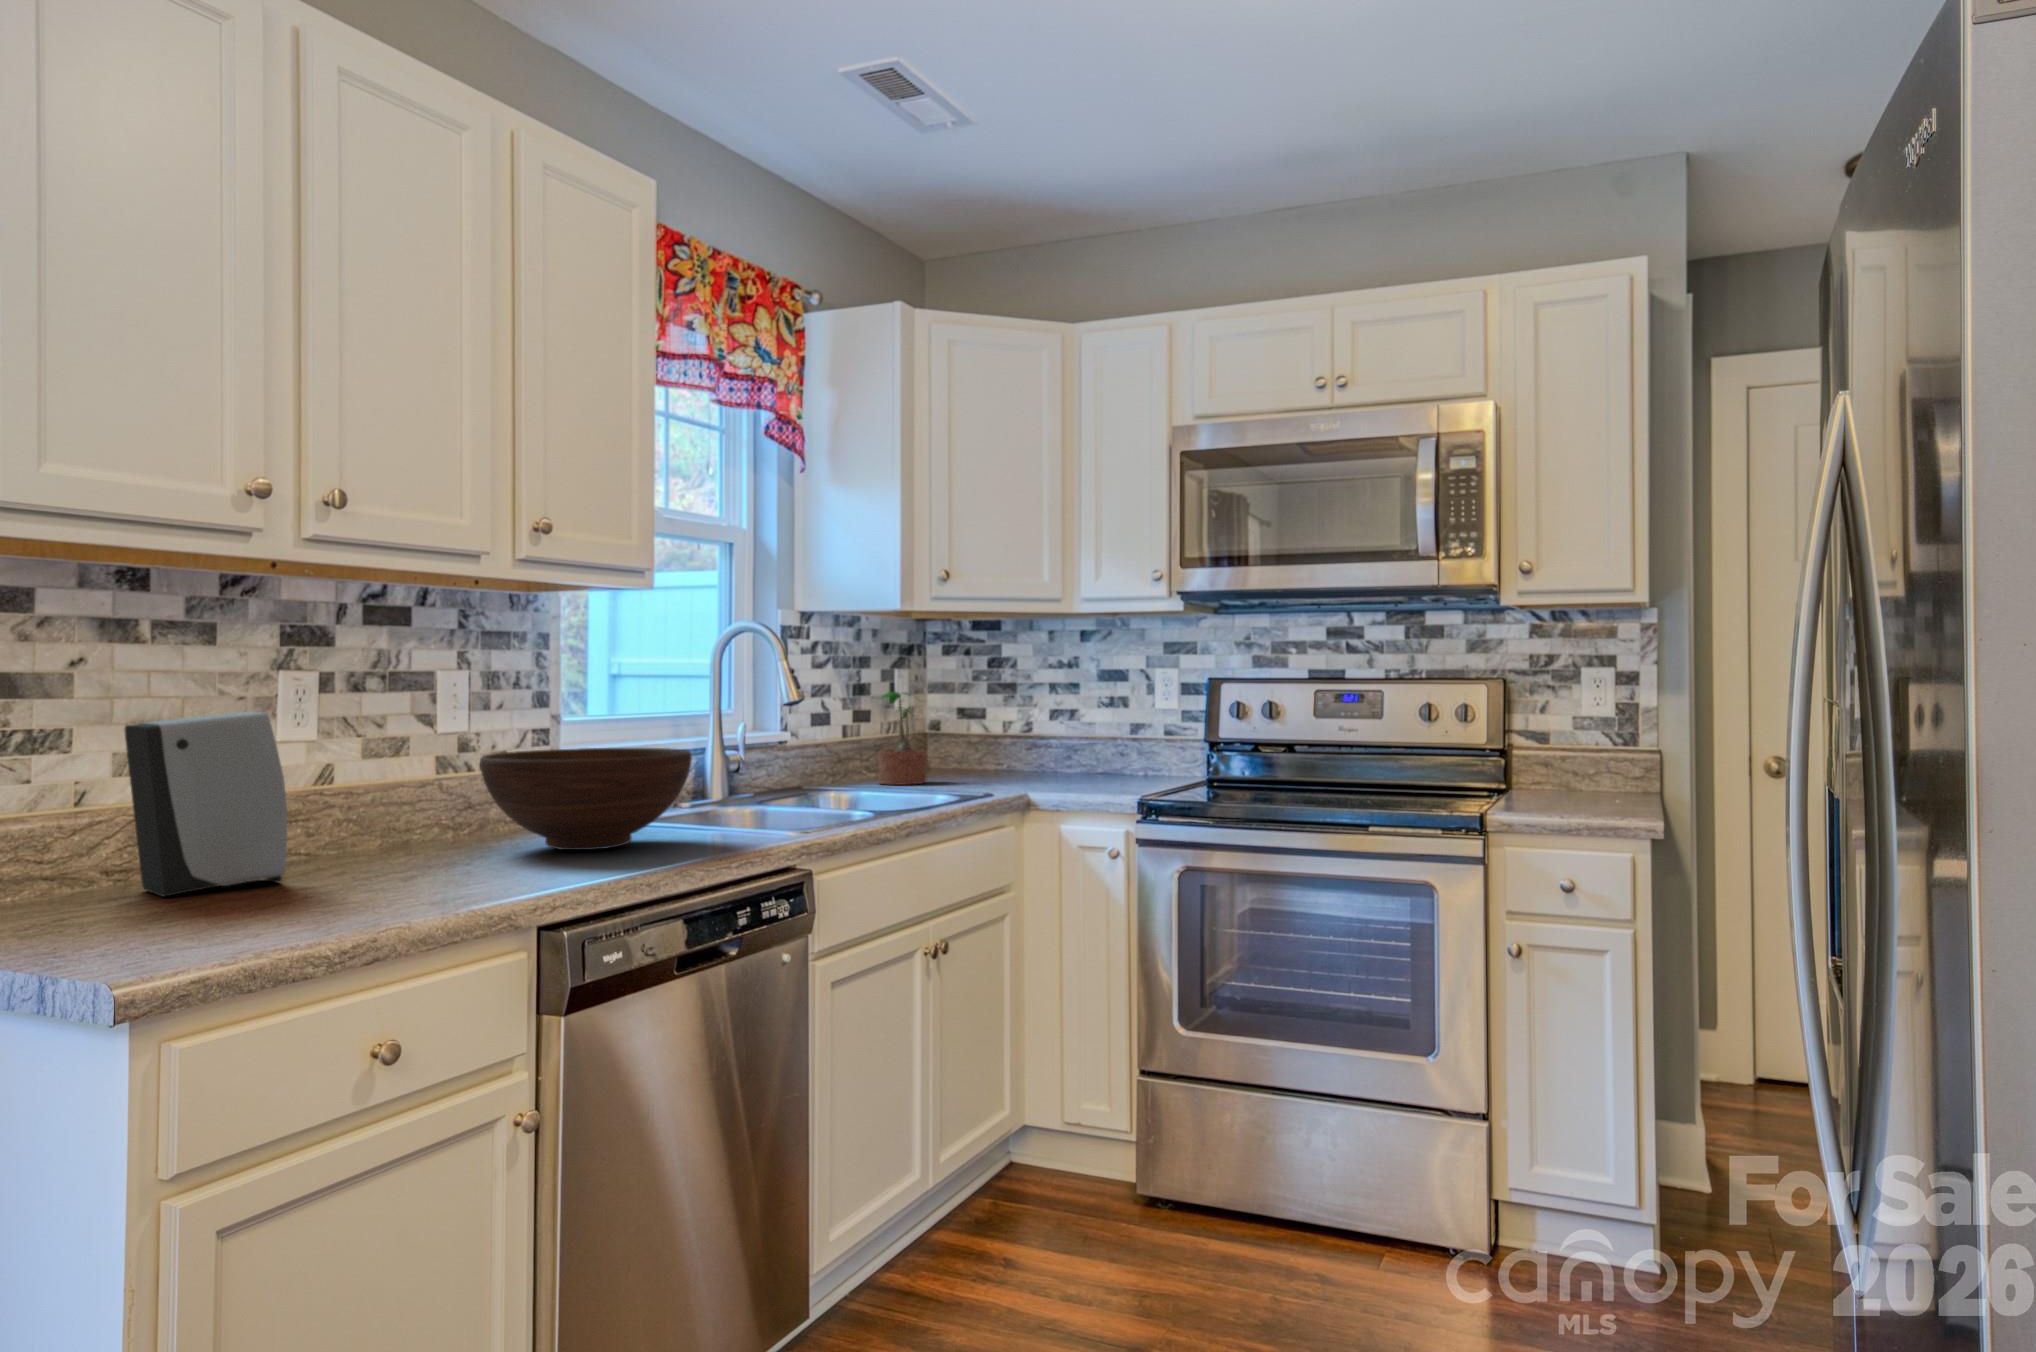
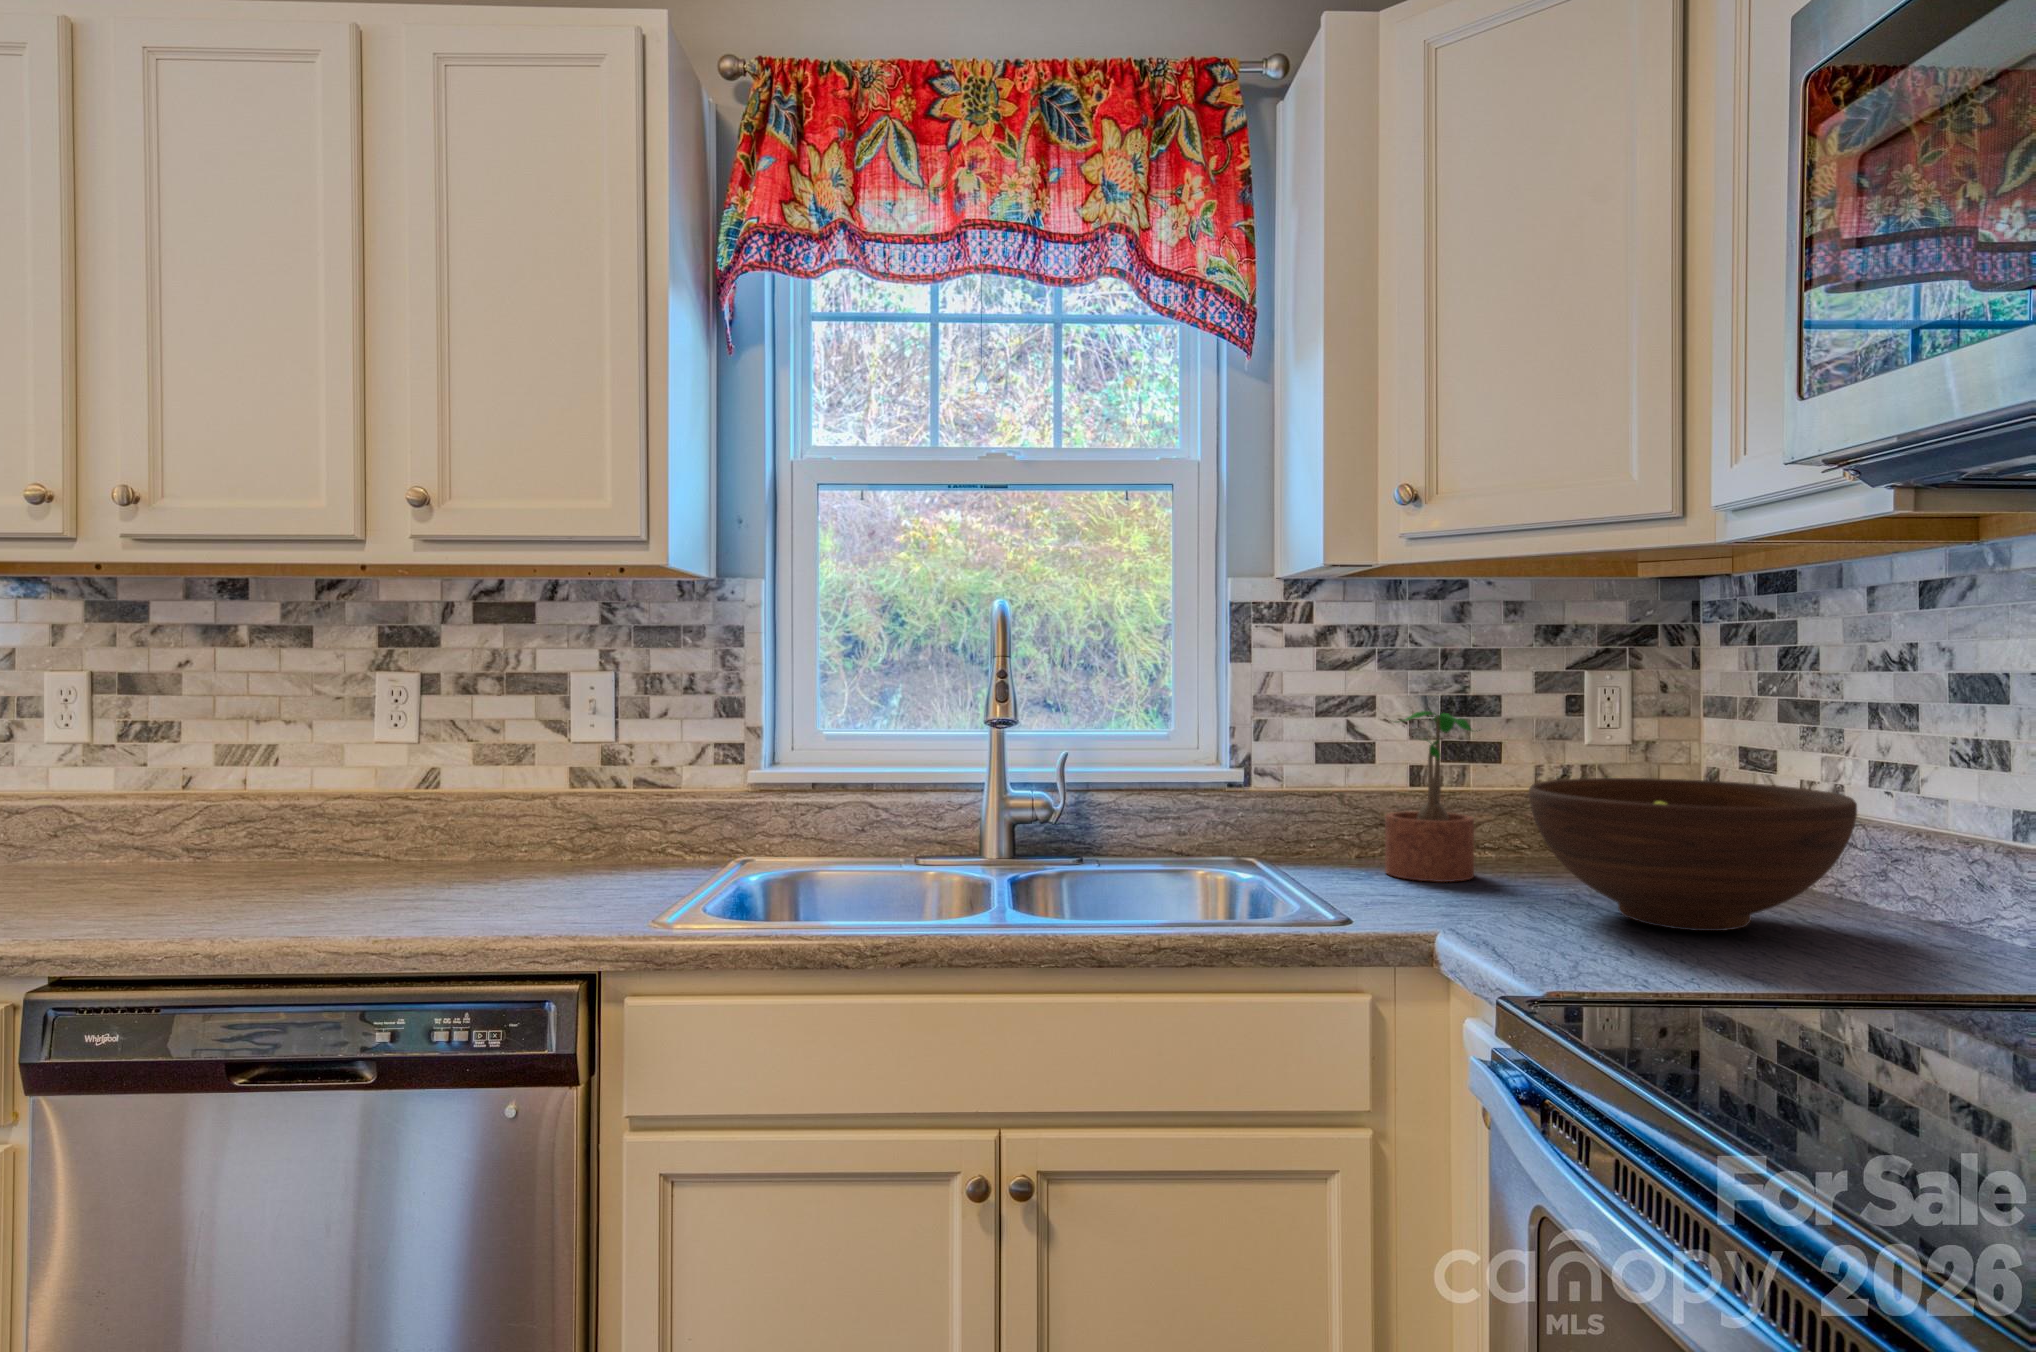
soap dispenser: present [125,712,287,897] -> none [71,712,228,881]
fruit bowl: present [480,748,692,850] -> present [1529,778,1857,931]

